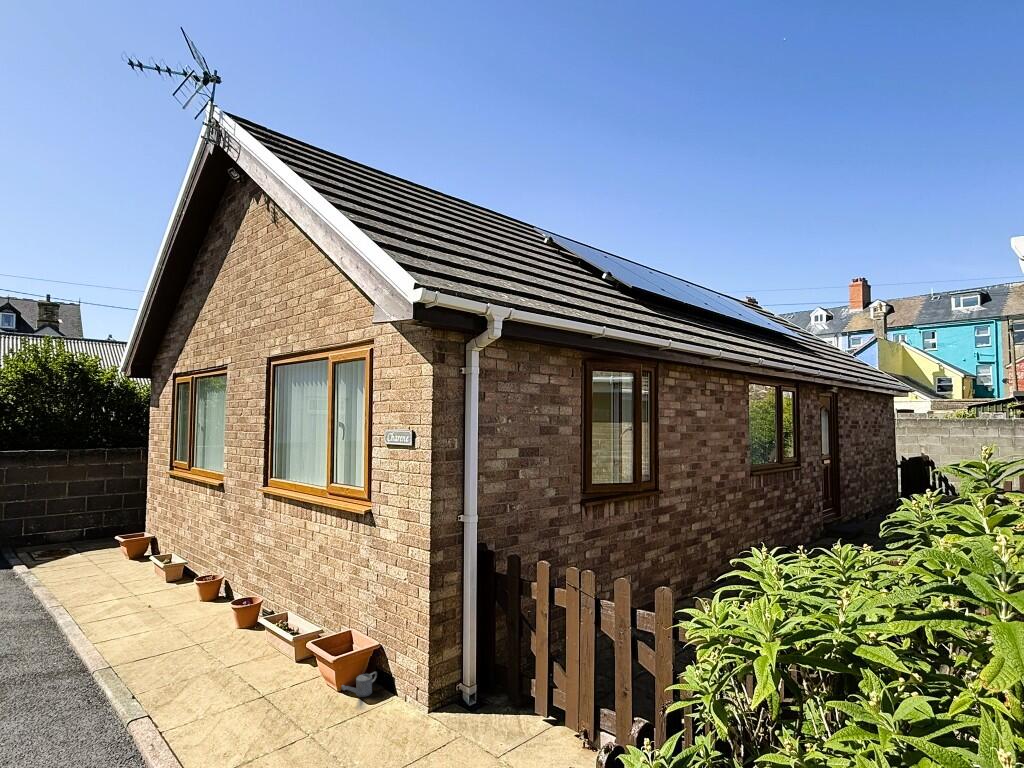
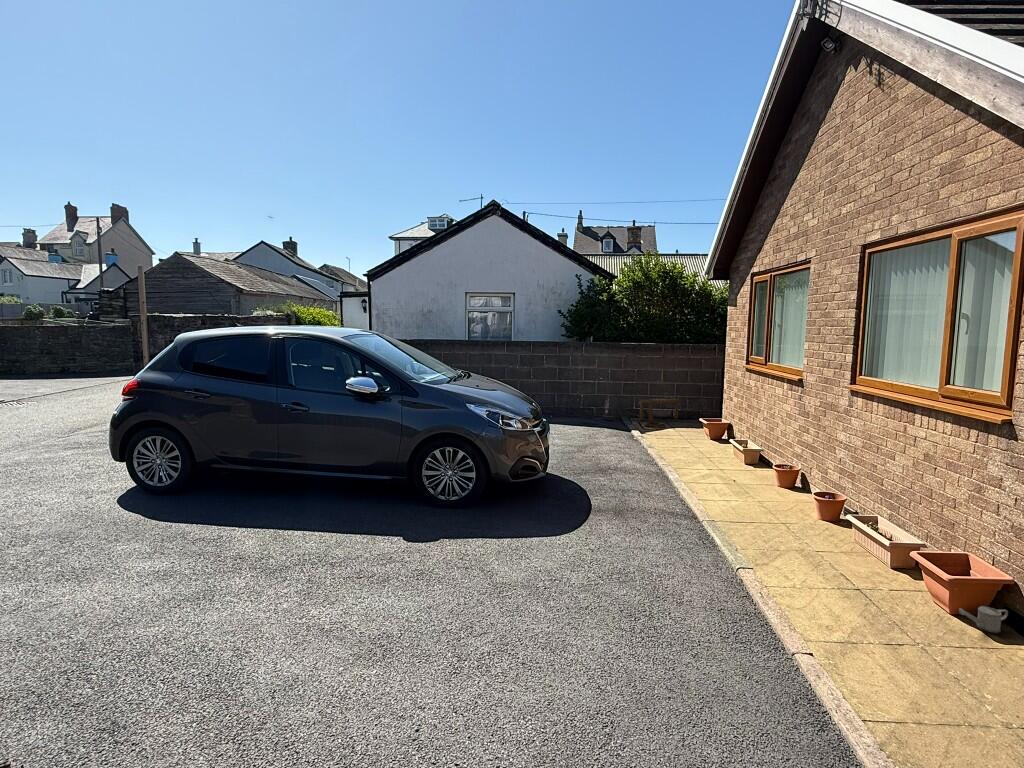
bench: none [26,516,90,552] -> present [640,398,680,422]

